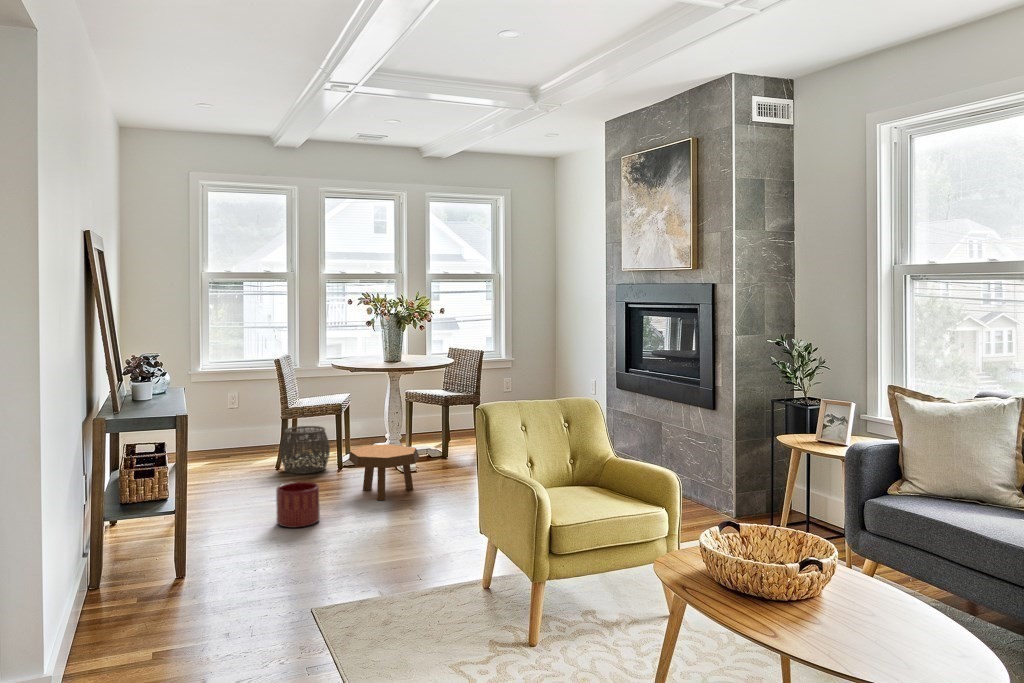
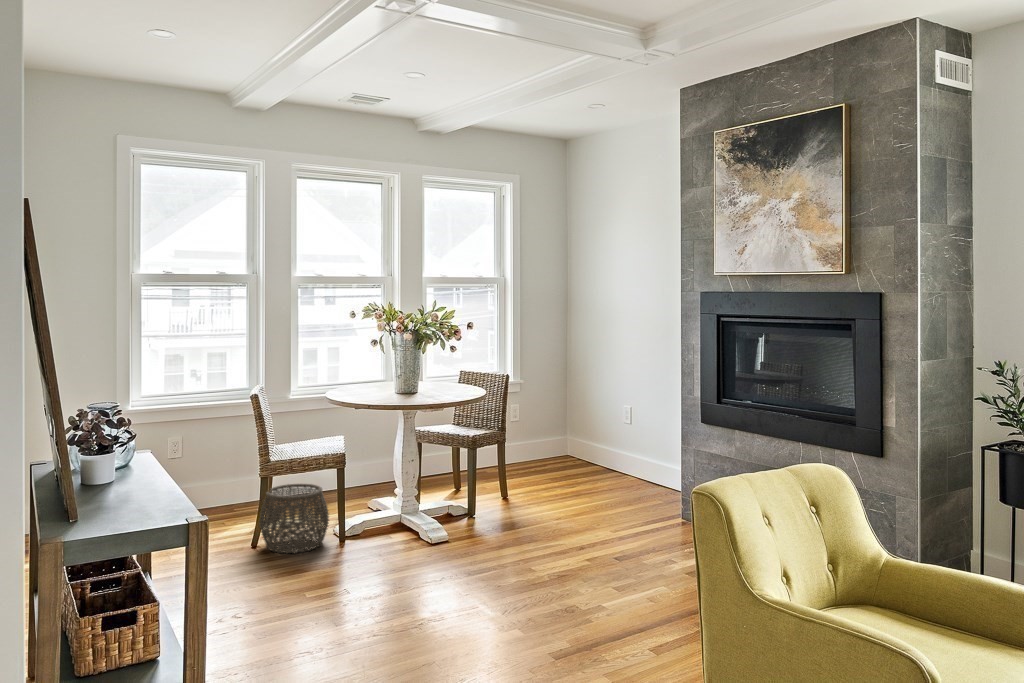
footstool: present [349,444,419,500] -> none [379,511,477,598]
planter: present [276,482,320,528] -> none [304,585,368,662]

